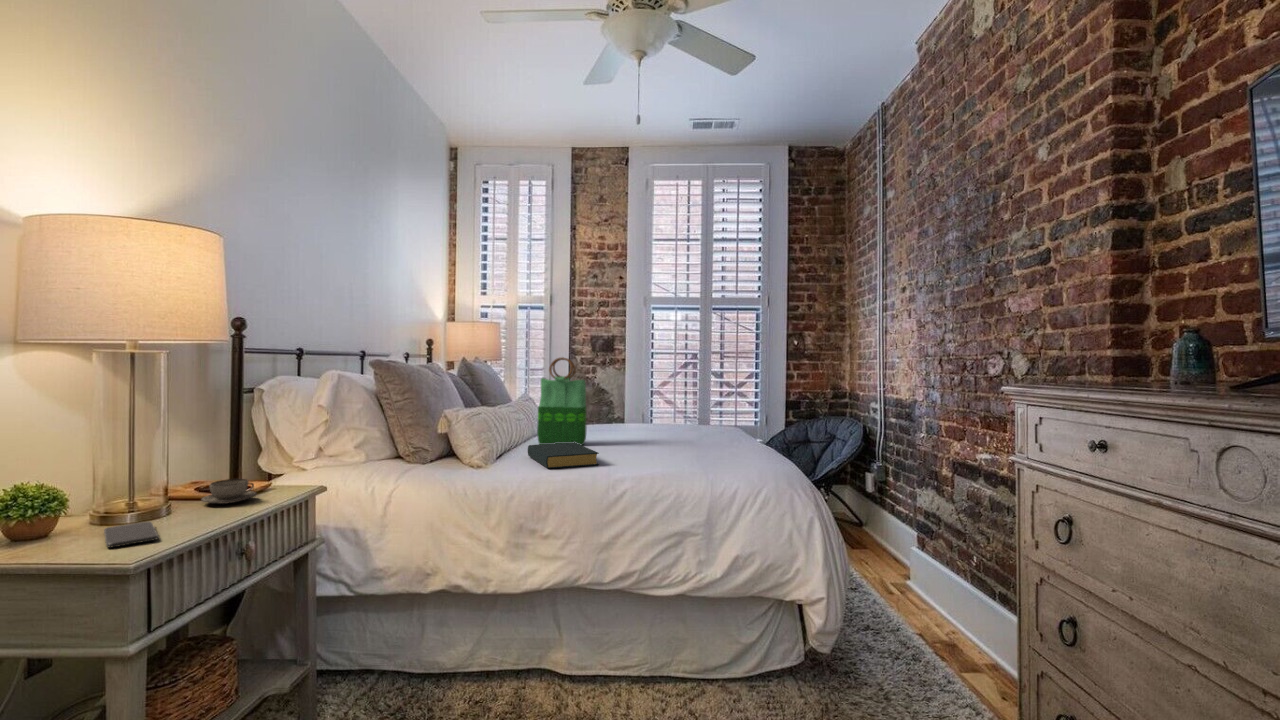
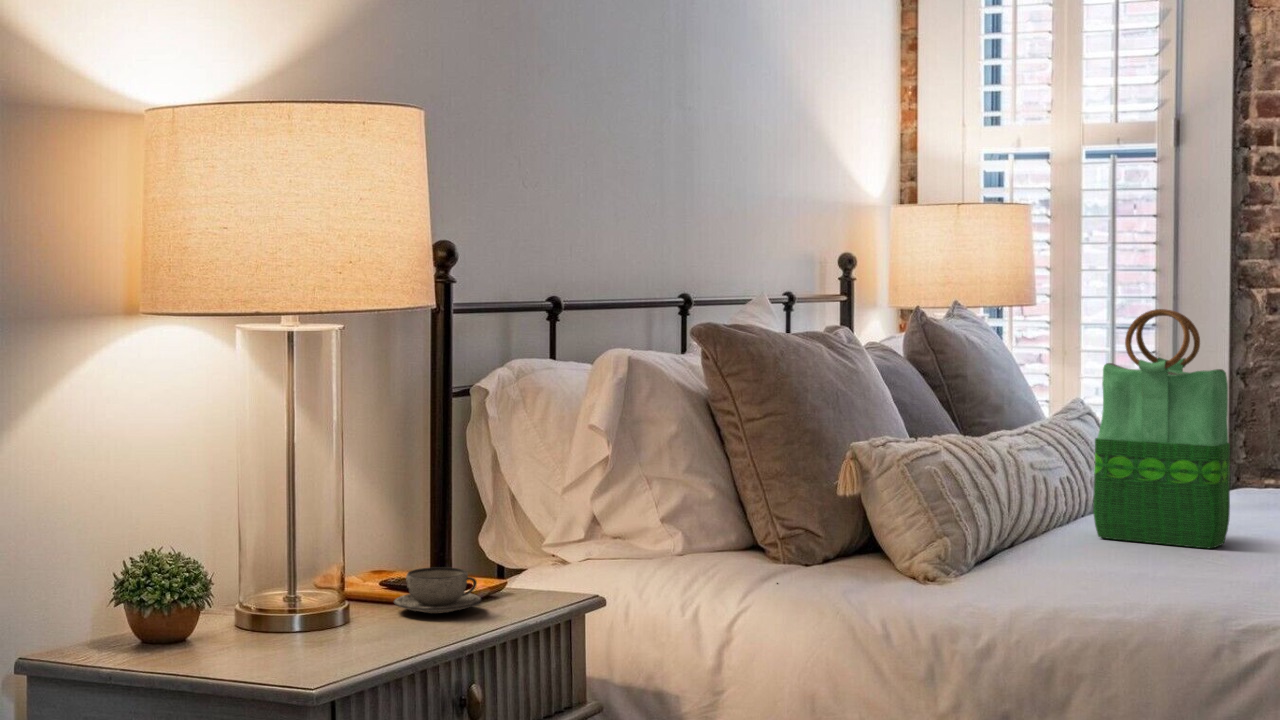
hardback book: present [528,442,599,469] -> none [1055,538,1236,604]
smartphone: present [104,521,158,547] -> none [260,632,334,669]

